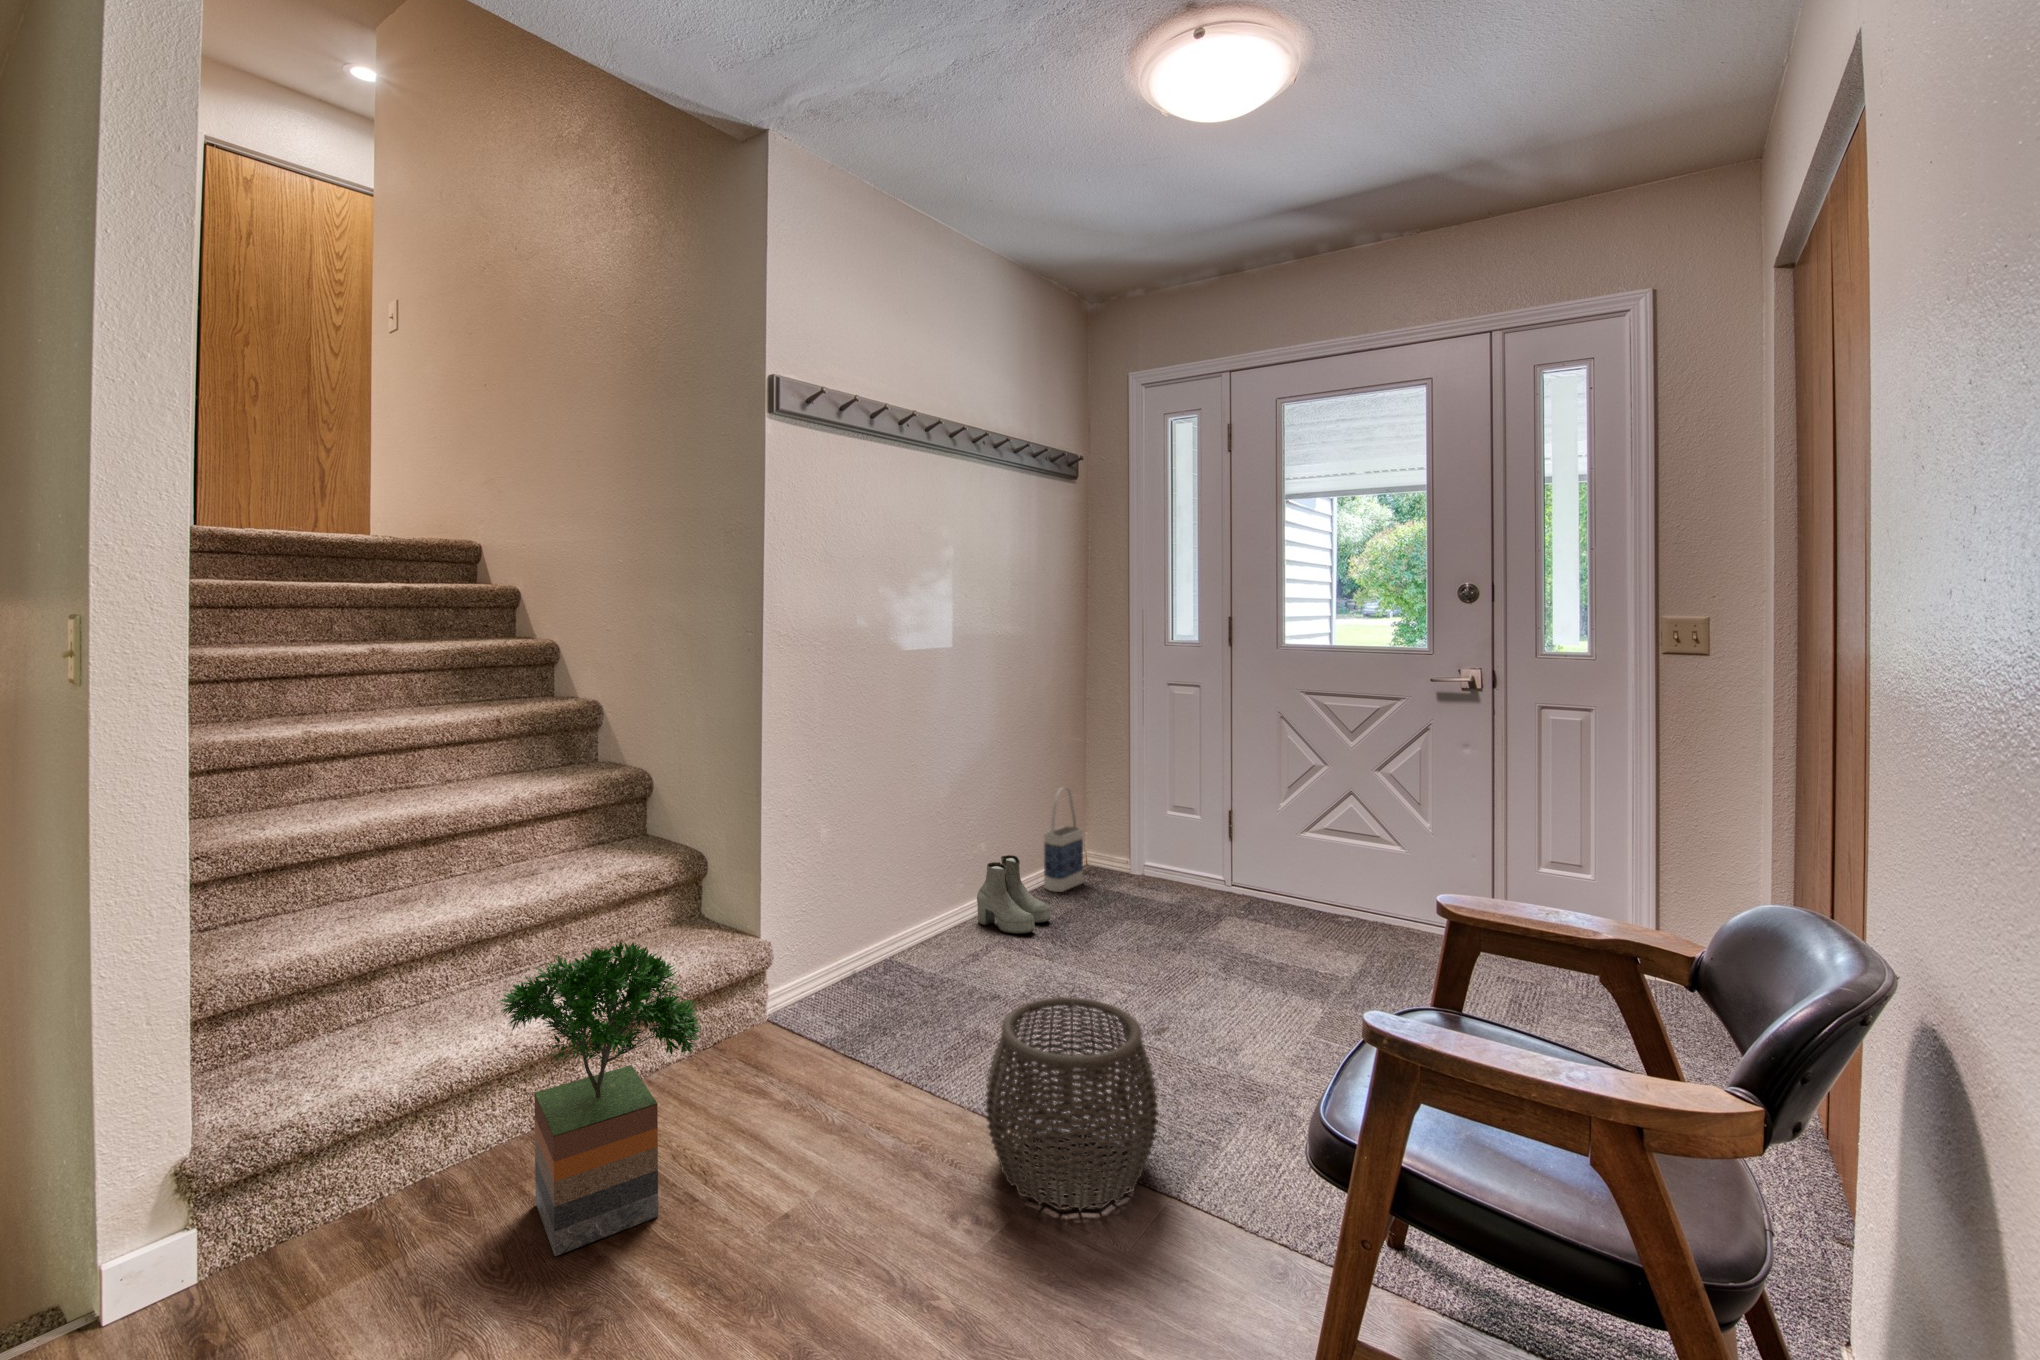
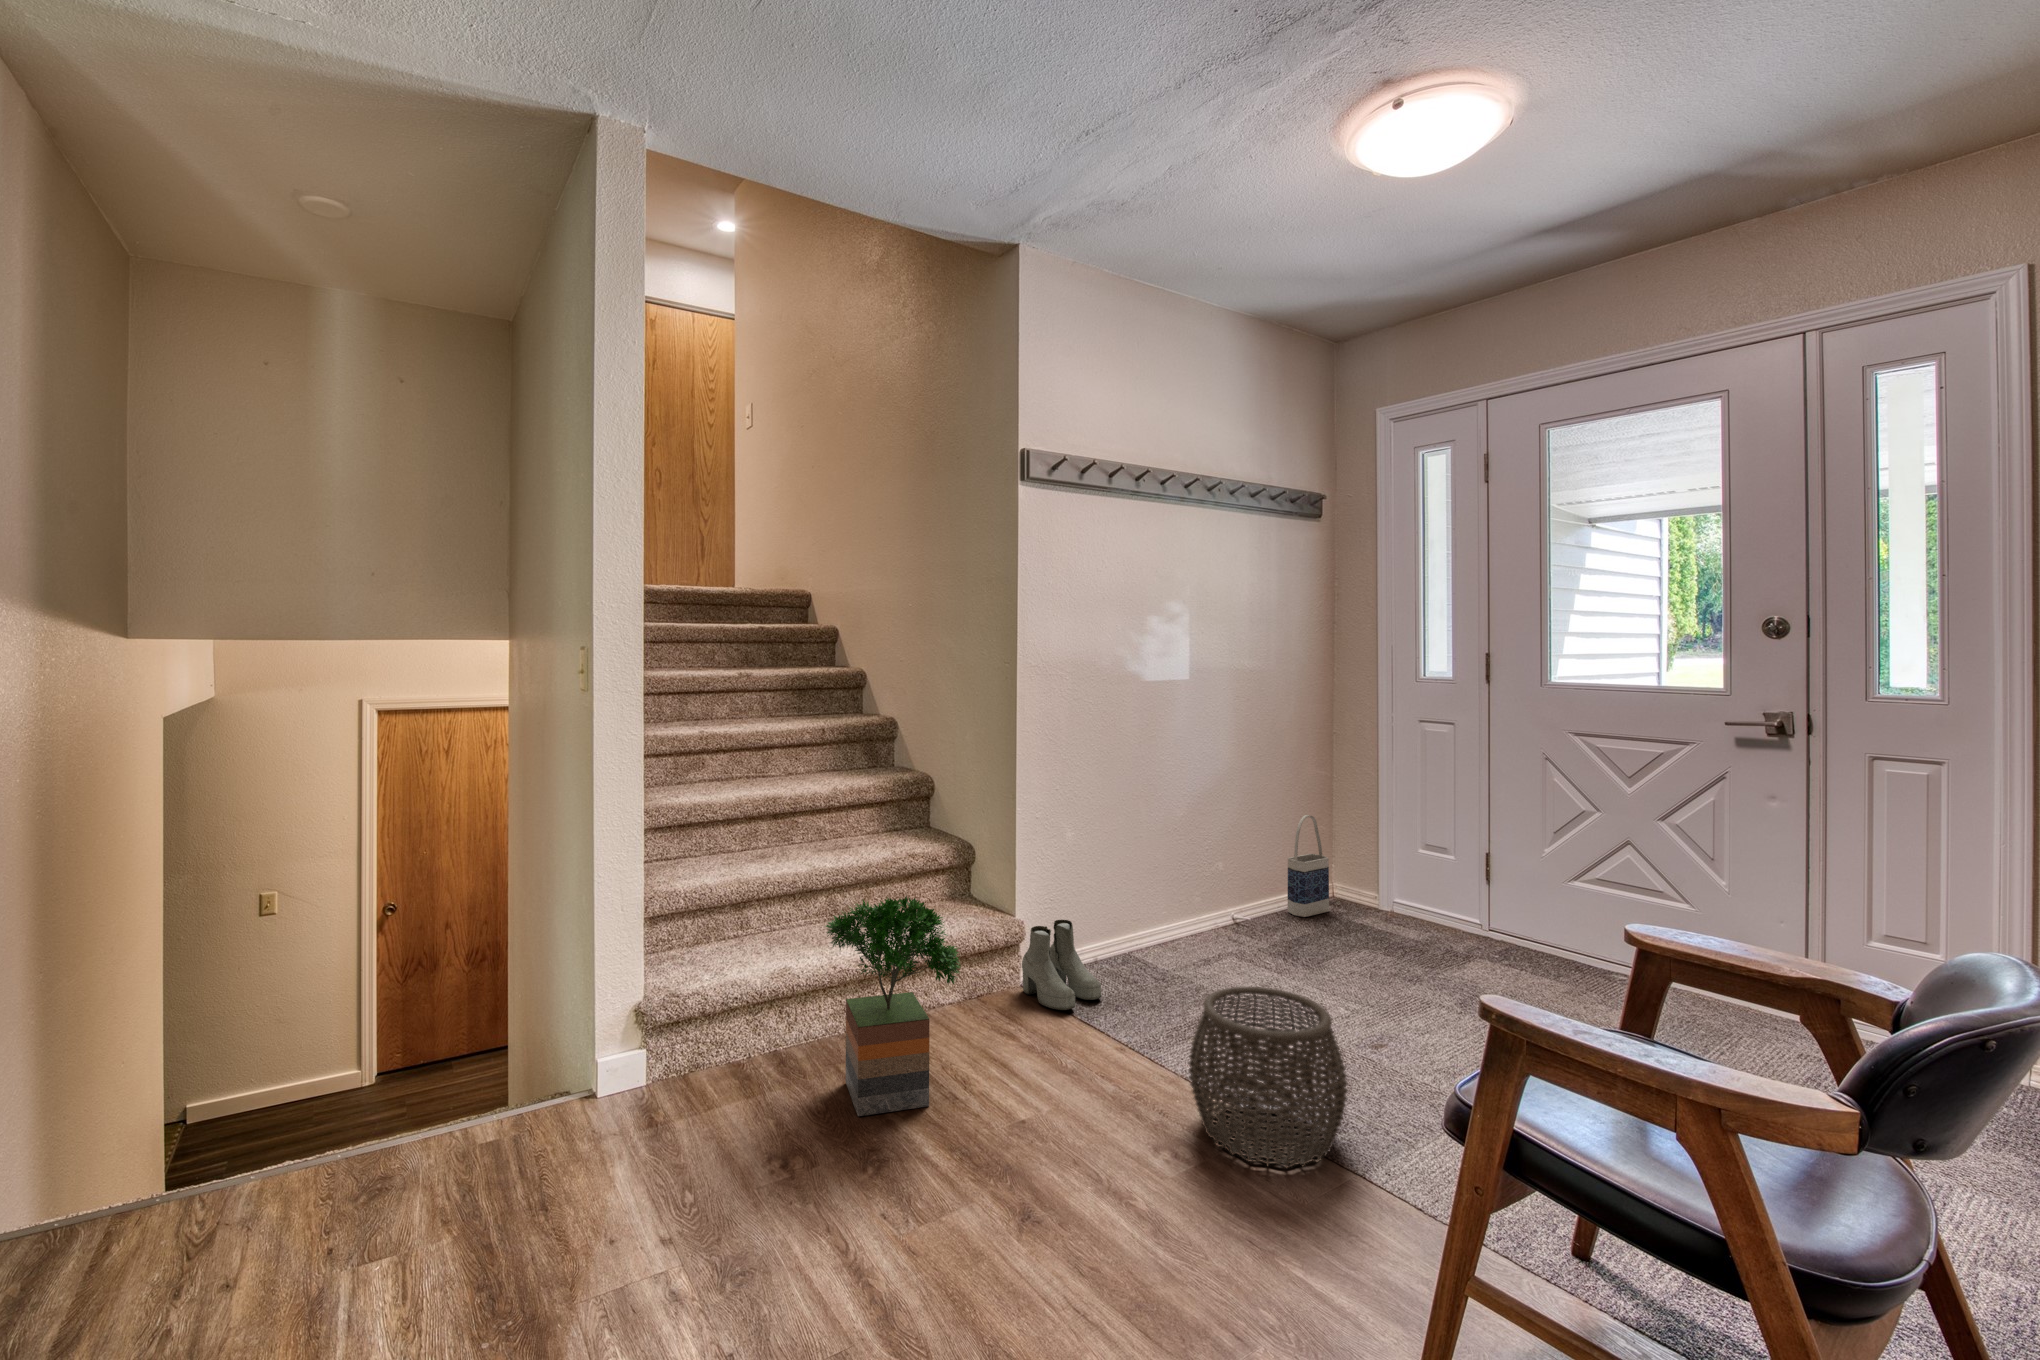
boots: present [977,855,1050,934] -> present [1022,920,1101,1010]

